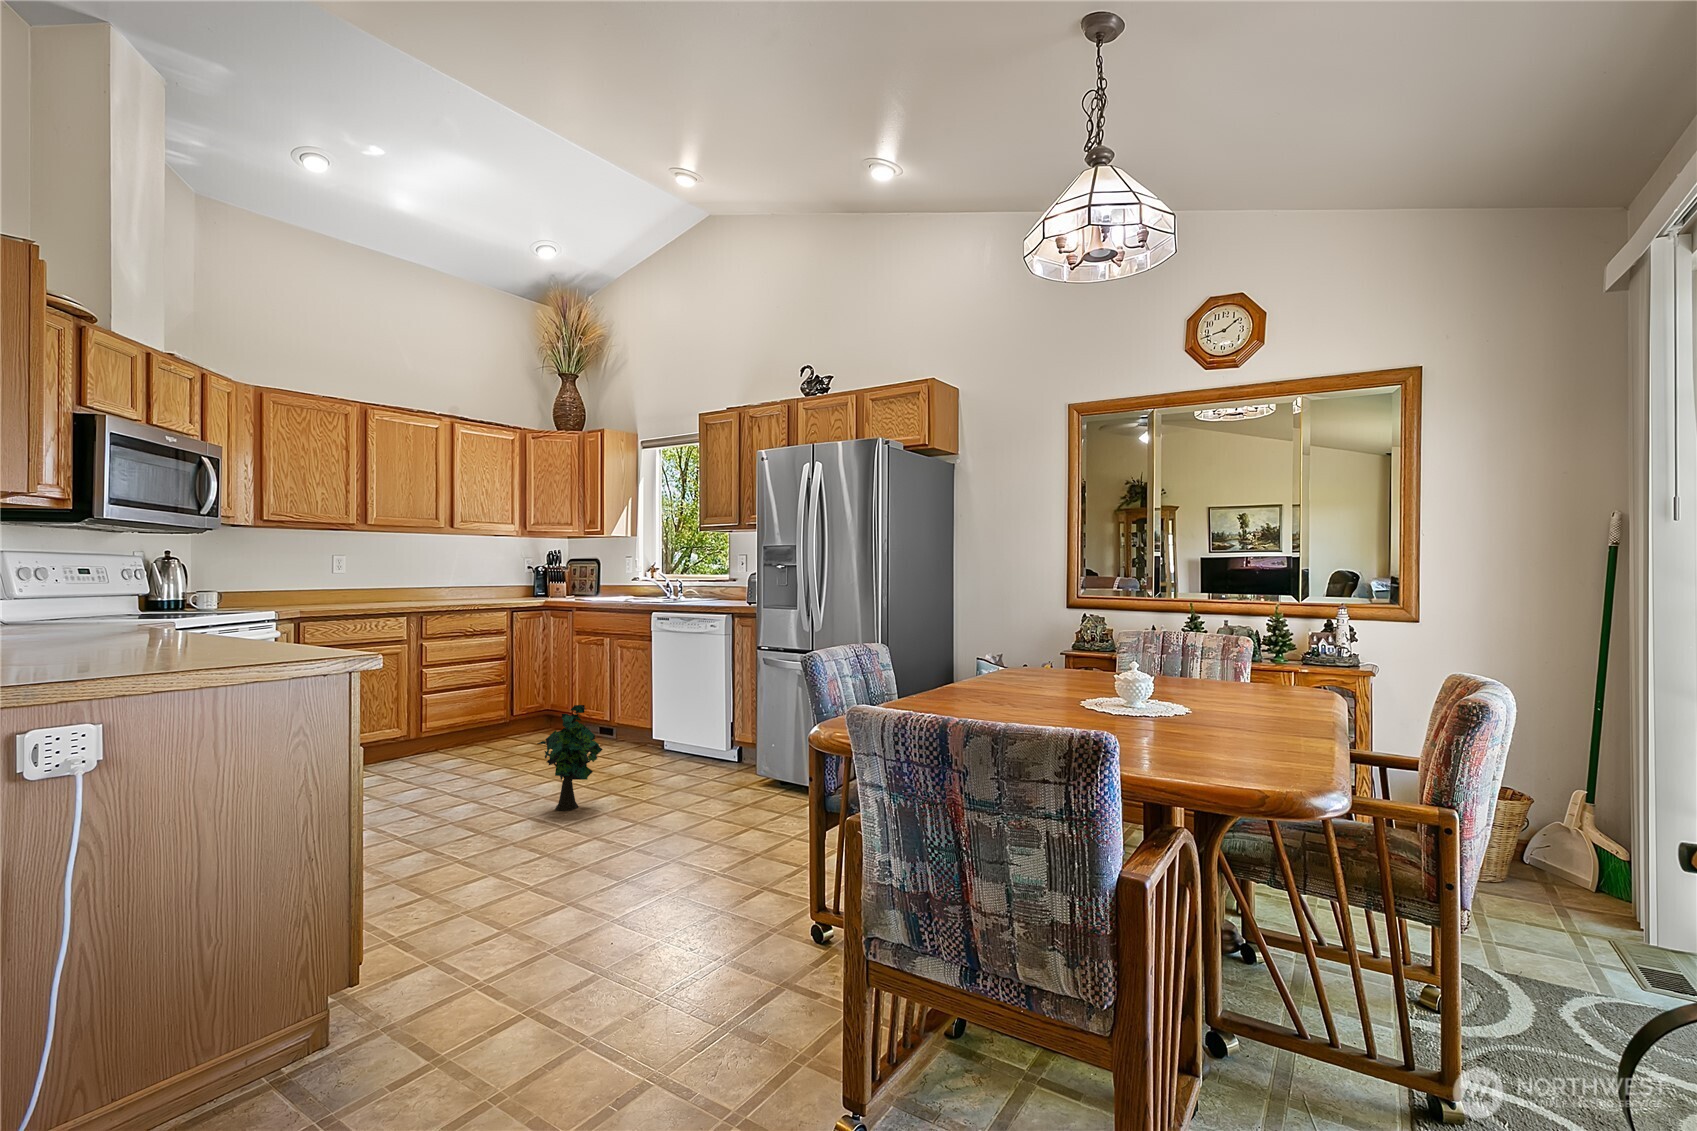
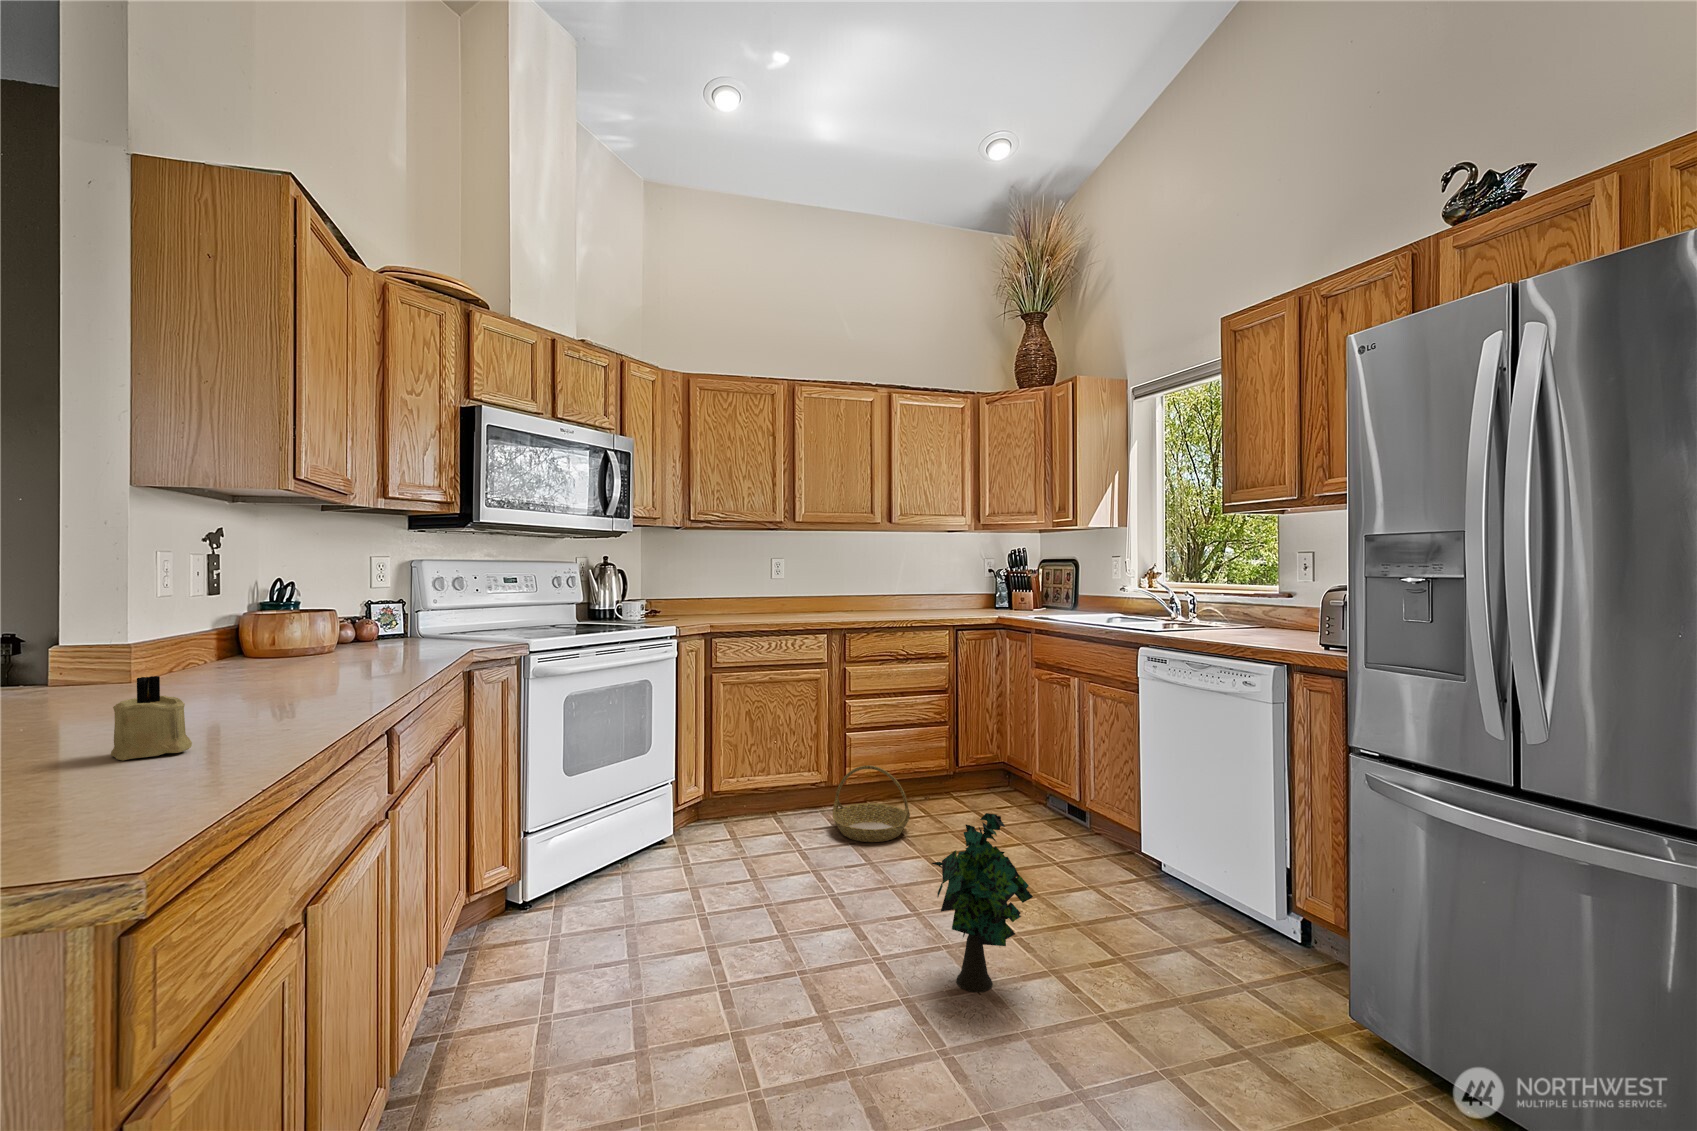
candle: none [180,607,222,649] -> present [111,676,192,760]
basket: none [419,713,486,770] -> present [833,765,910,842]

